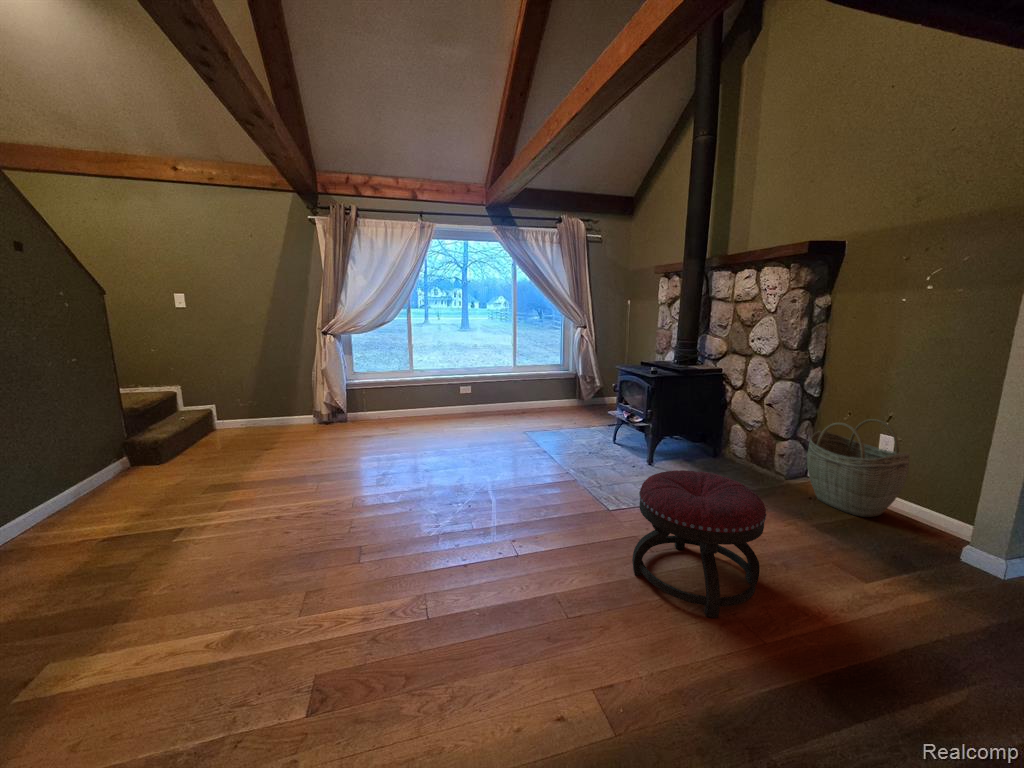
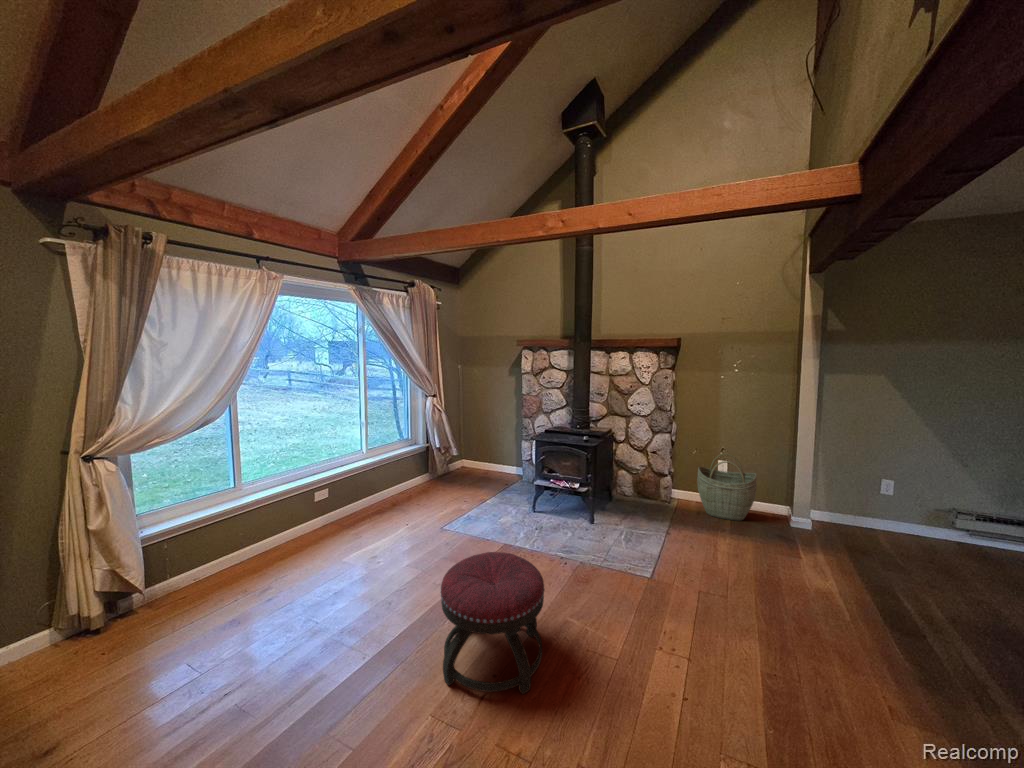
ottoman: present [632,470,767,618] -> present [441,552,545,694]

